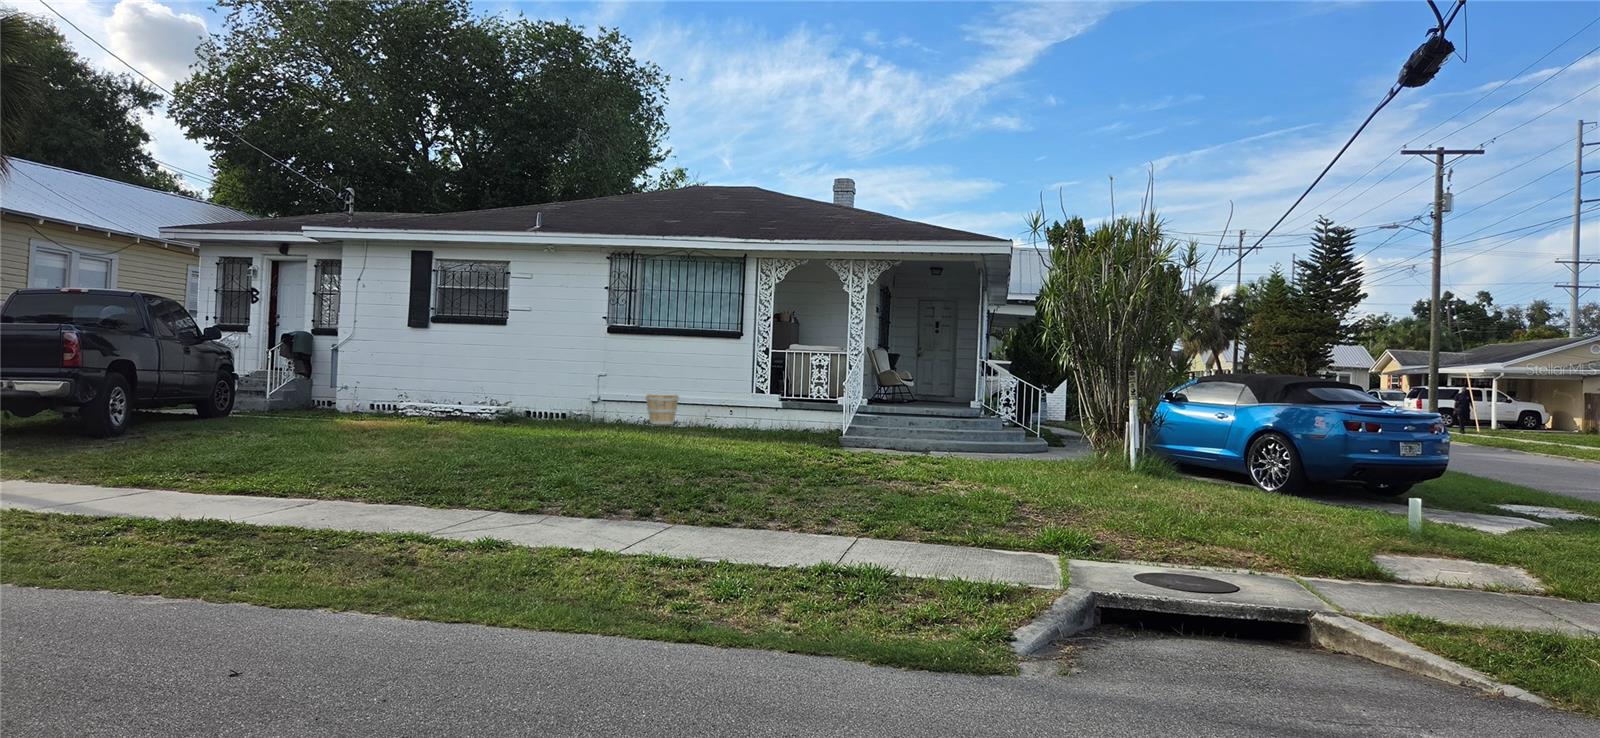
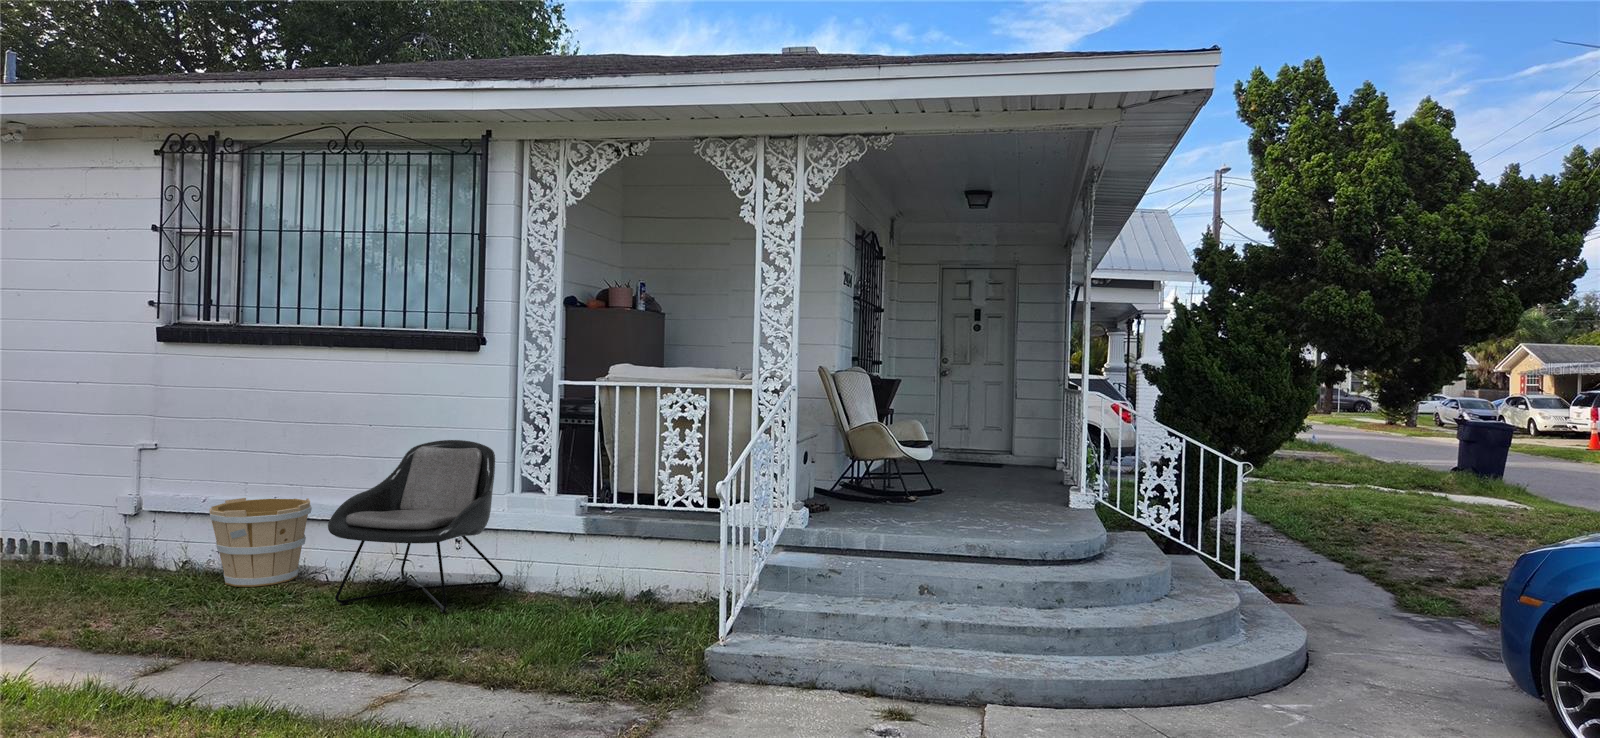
lounge chair: none [700,372,753,430] -> present [328,440,503,612]

